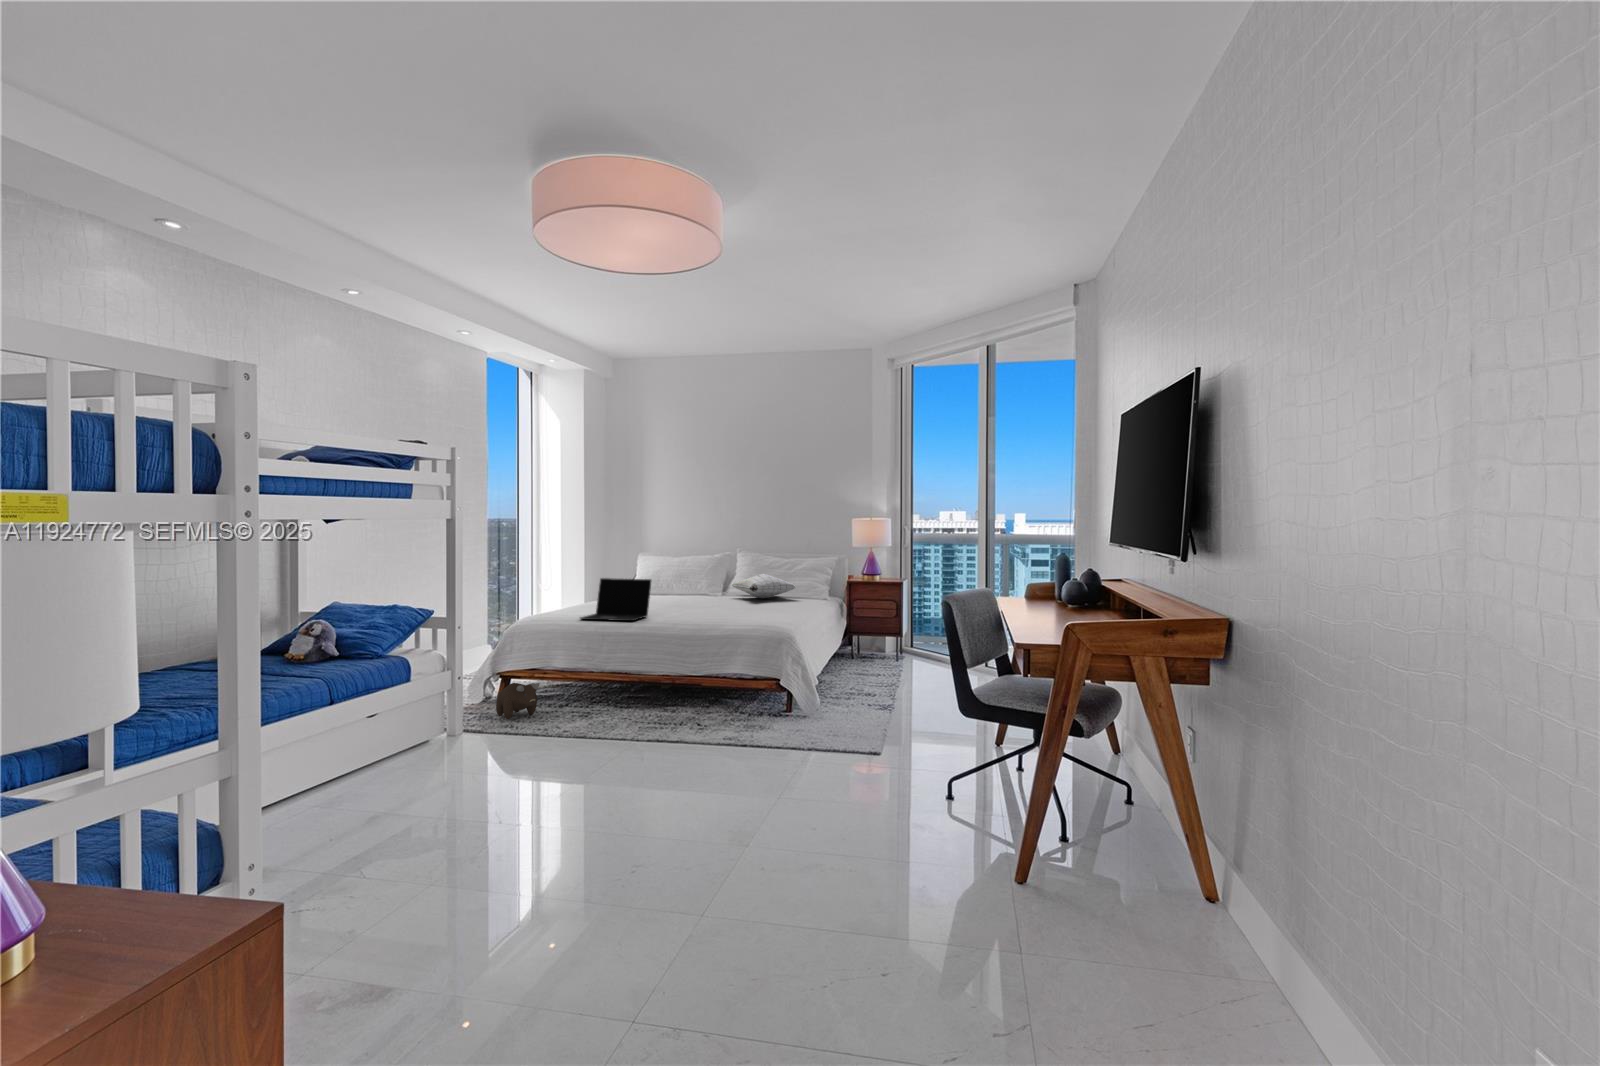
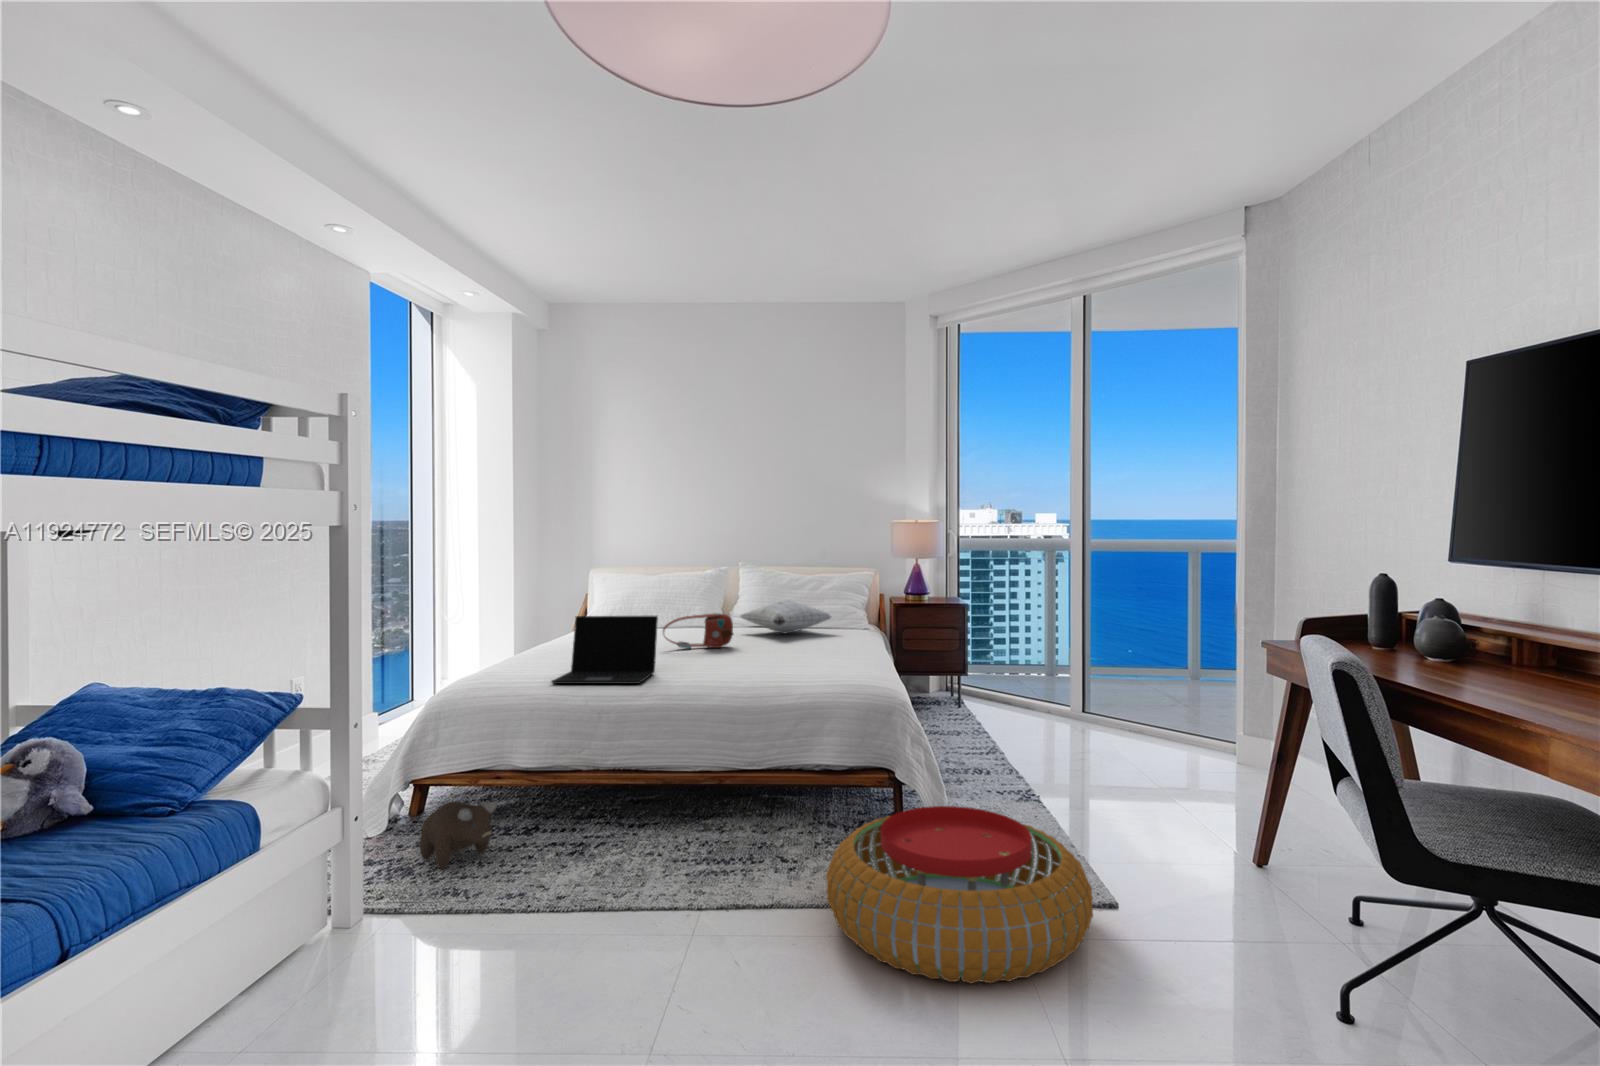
handbag: none [666,581,716,605] -> present [663,613,733,649]
pouf: none [700,691,848,770] -> present [826,806,1093,983]

